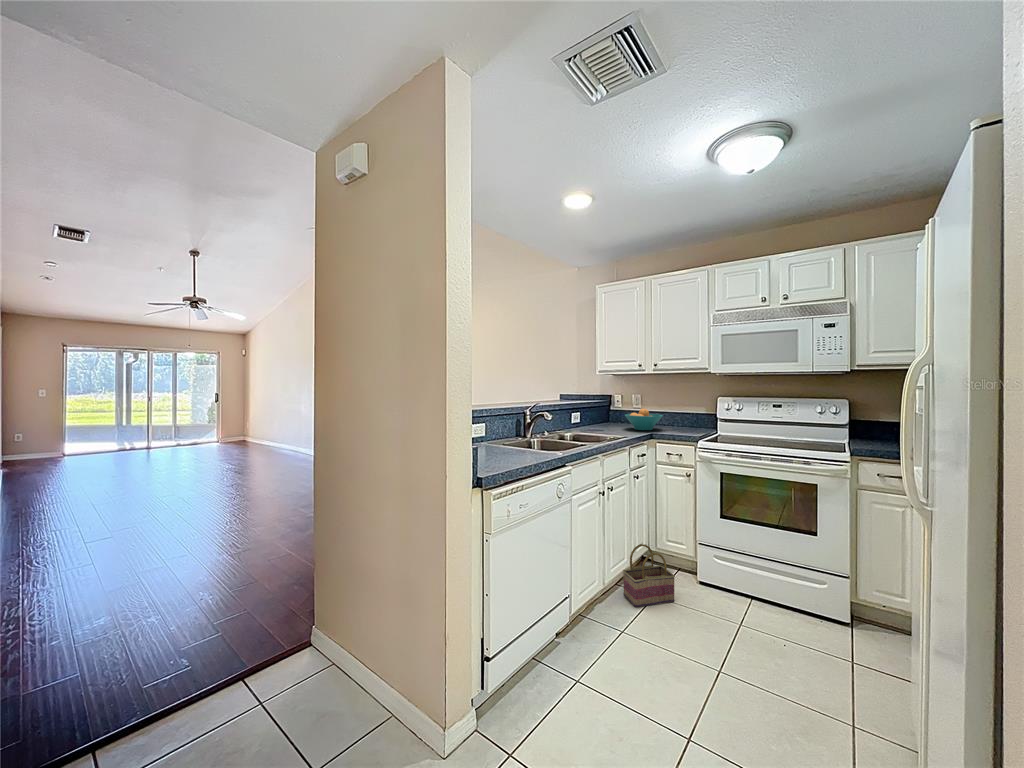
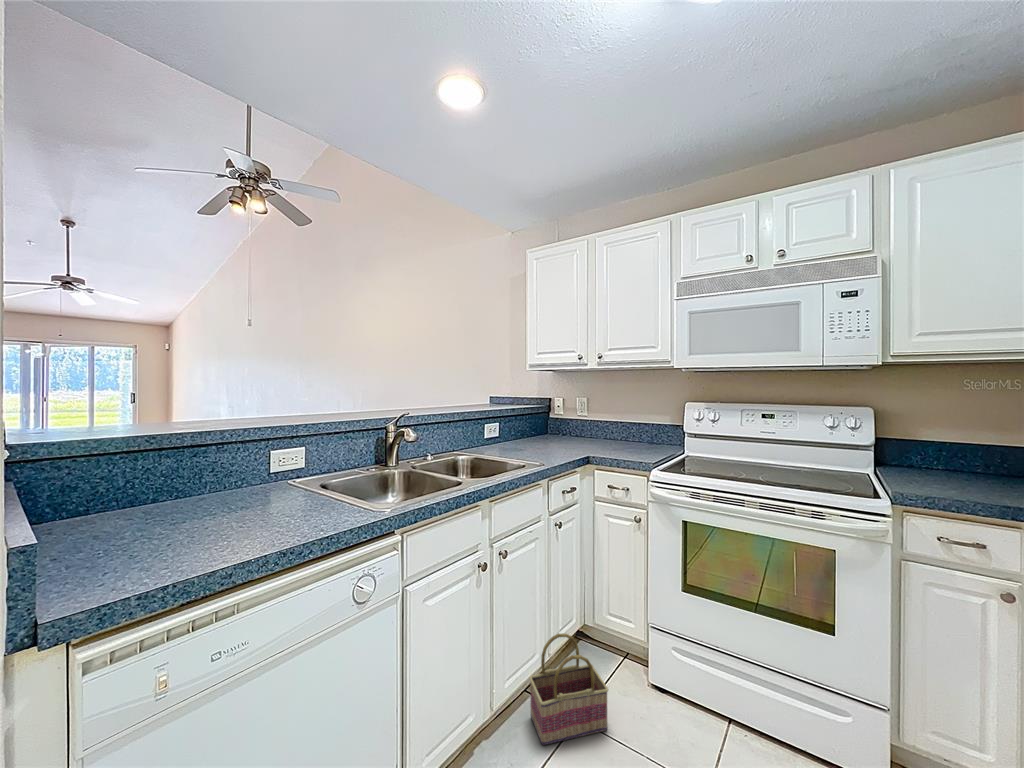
fruit bowl: present [625,408,663,430] -> none [558,418,610,449]

